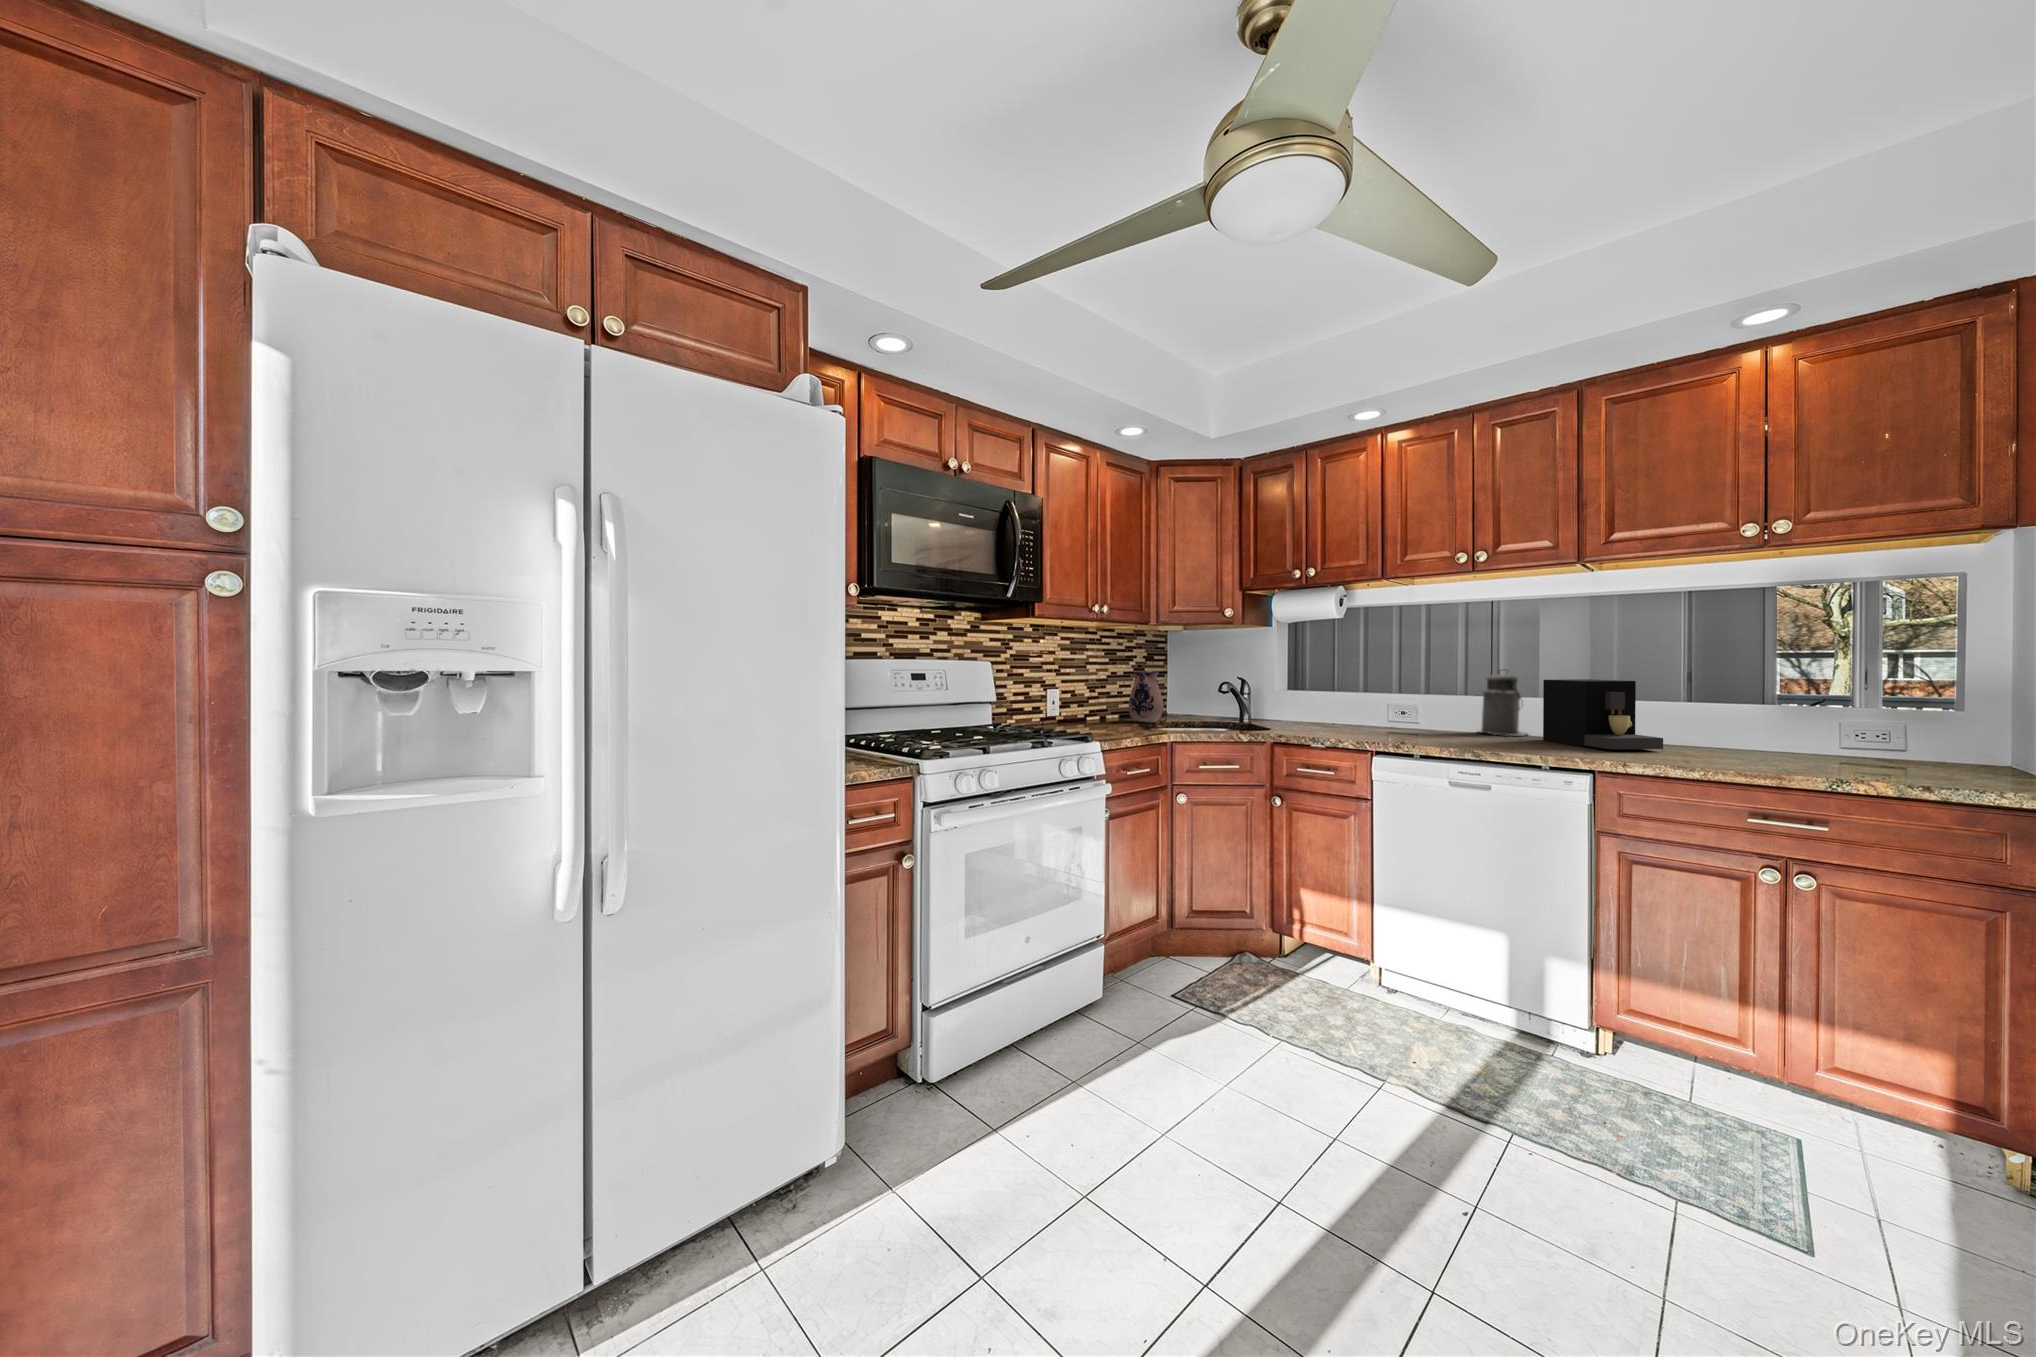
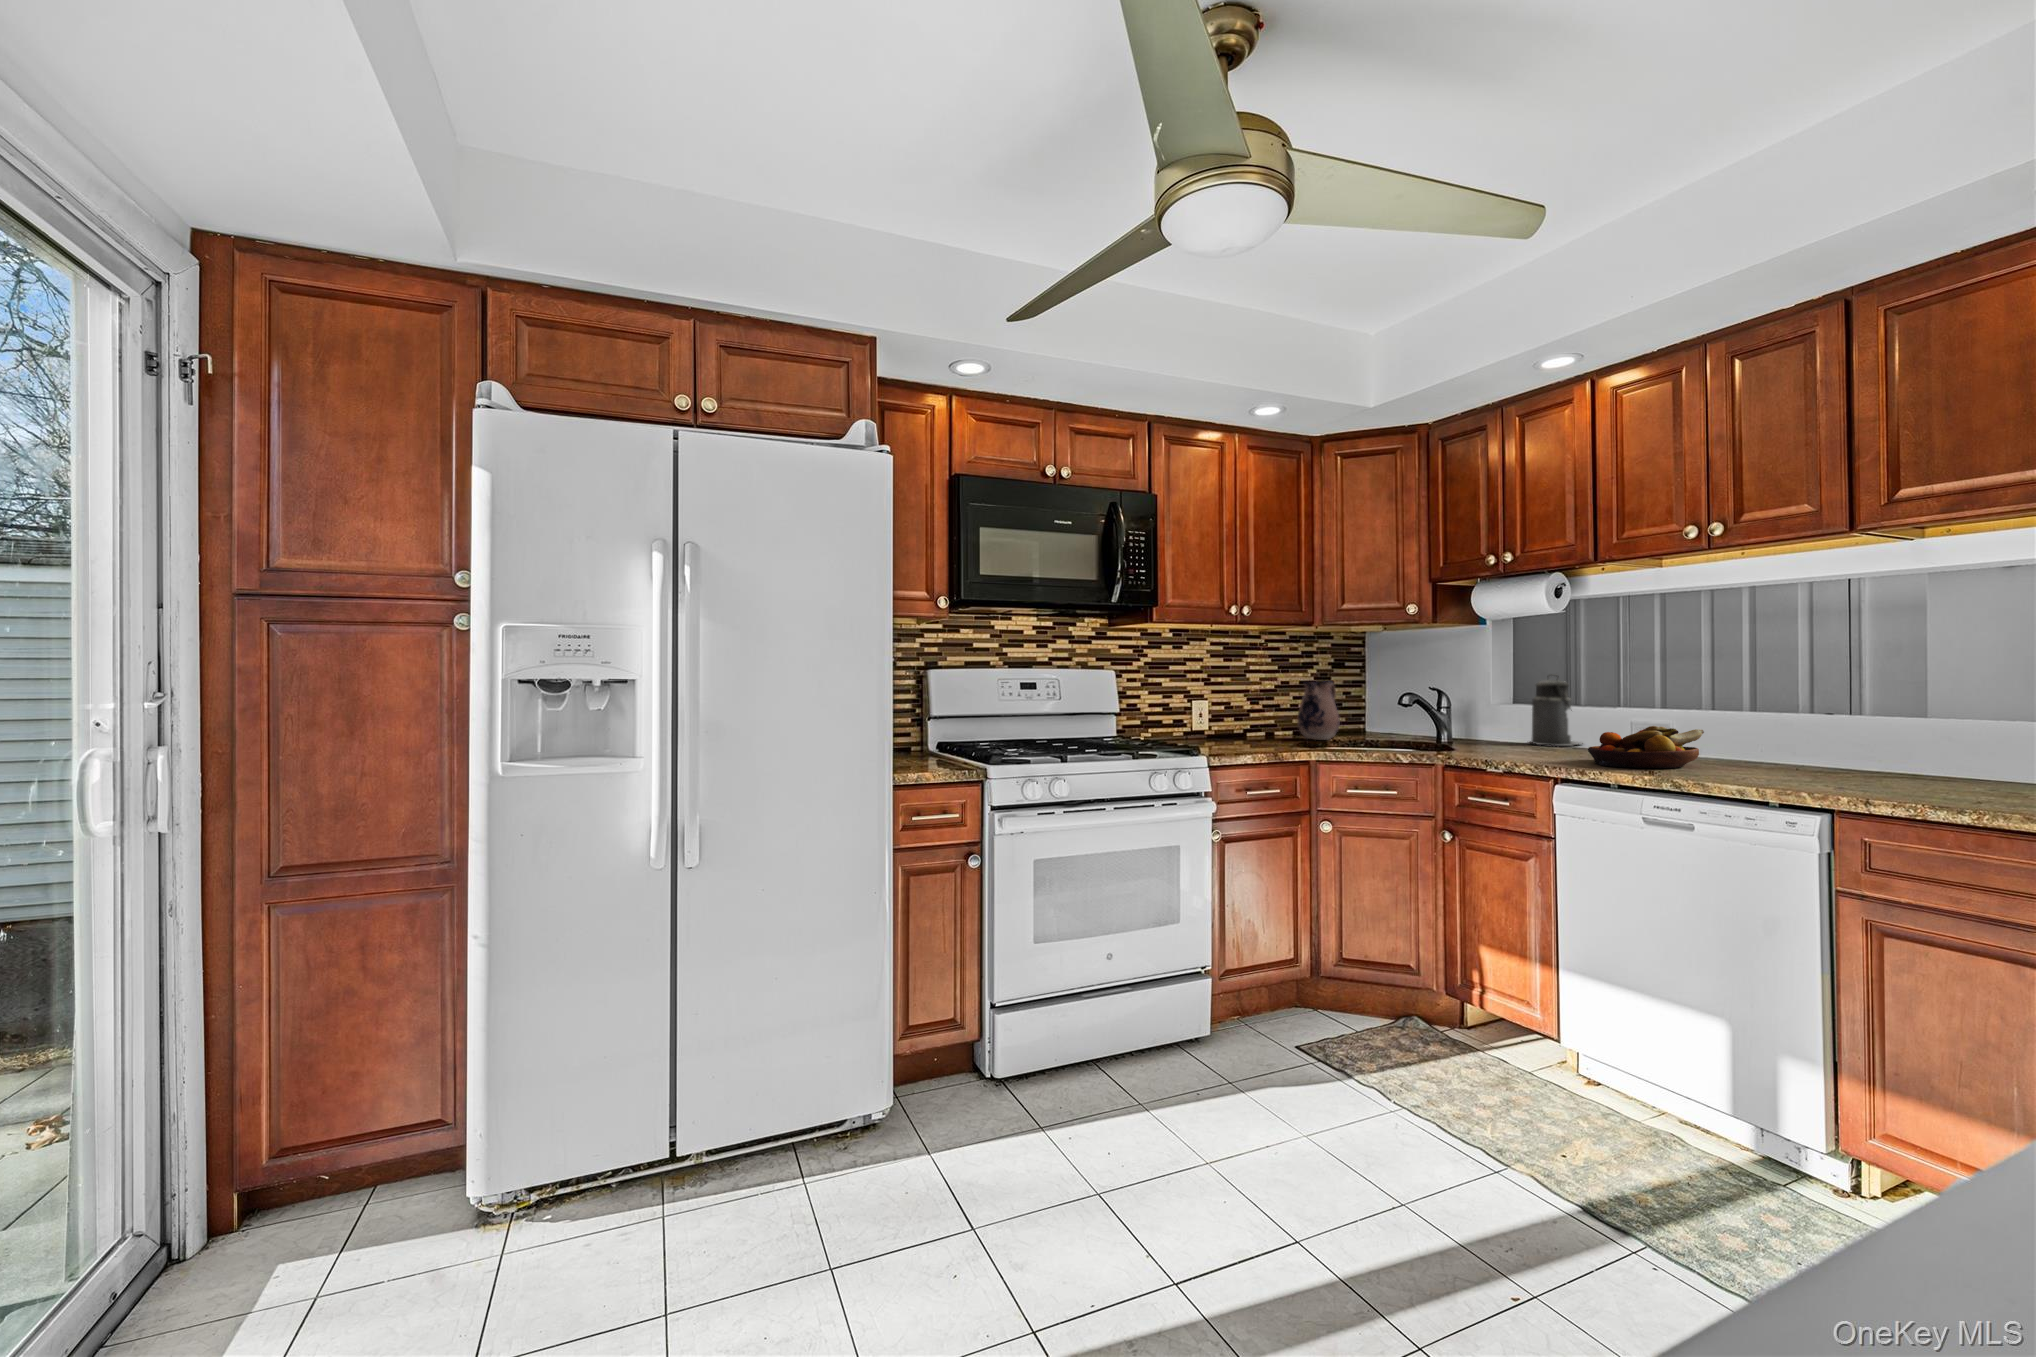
canister: present [1480,670,1528,736] -> present [1530,679,1581,746]
coffee maker: present [1543,679,1663,749] -> none [1825,688,1985,784]
fruit bowl: none [1383,709,1464,742] -> present [1588,726,1704,768]

